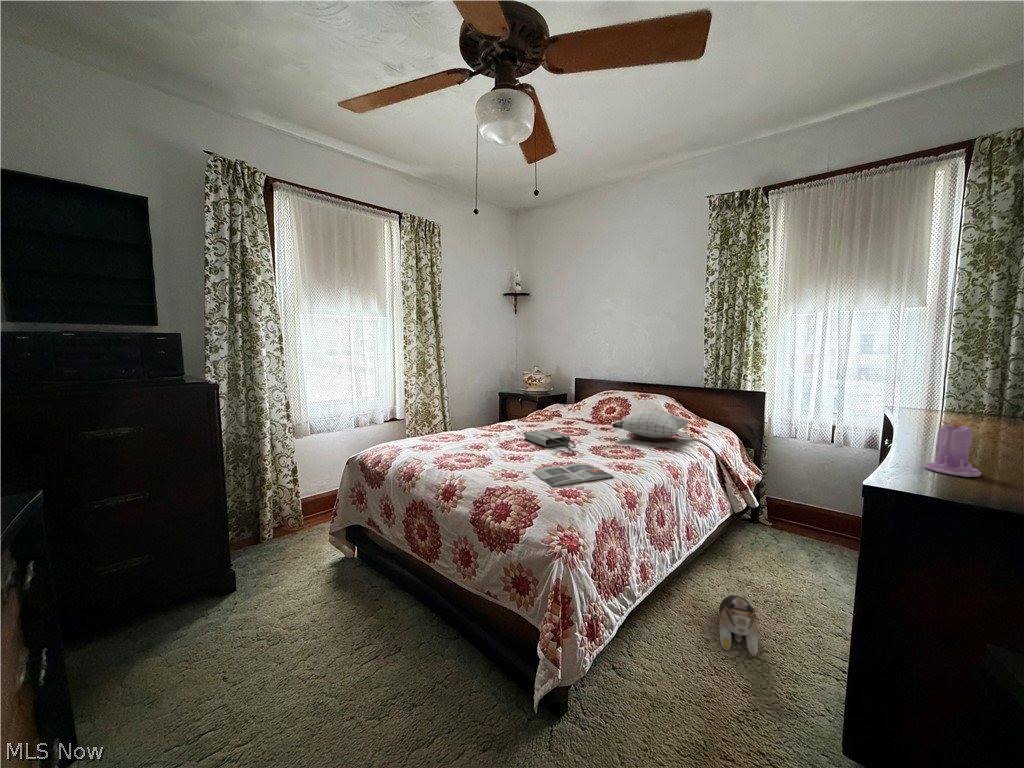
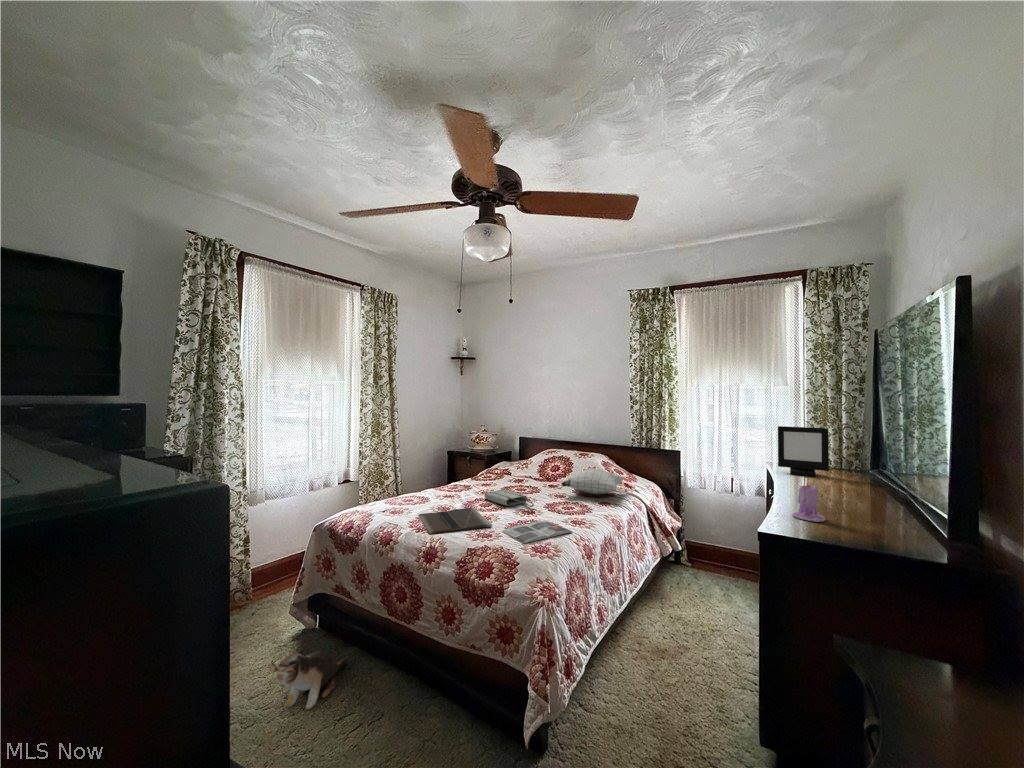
picture frame: none [902,356,988,422] -> present [778,426,829,477]
laptop: none [448,447,522,471] -> present [418,508,492,534]
plush toy: present [718,595,758,656] -> present [269,651,346,709]

